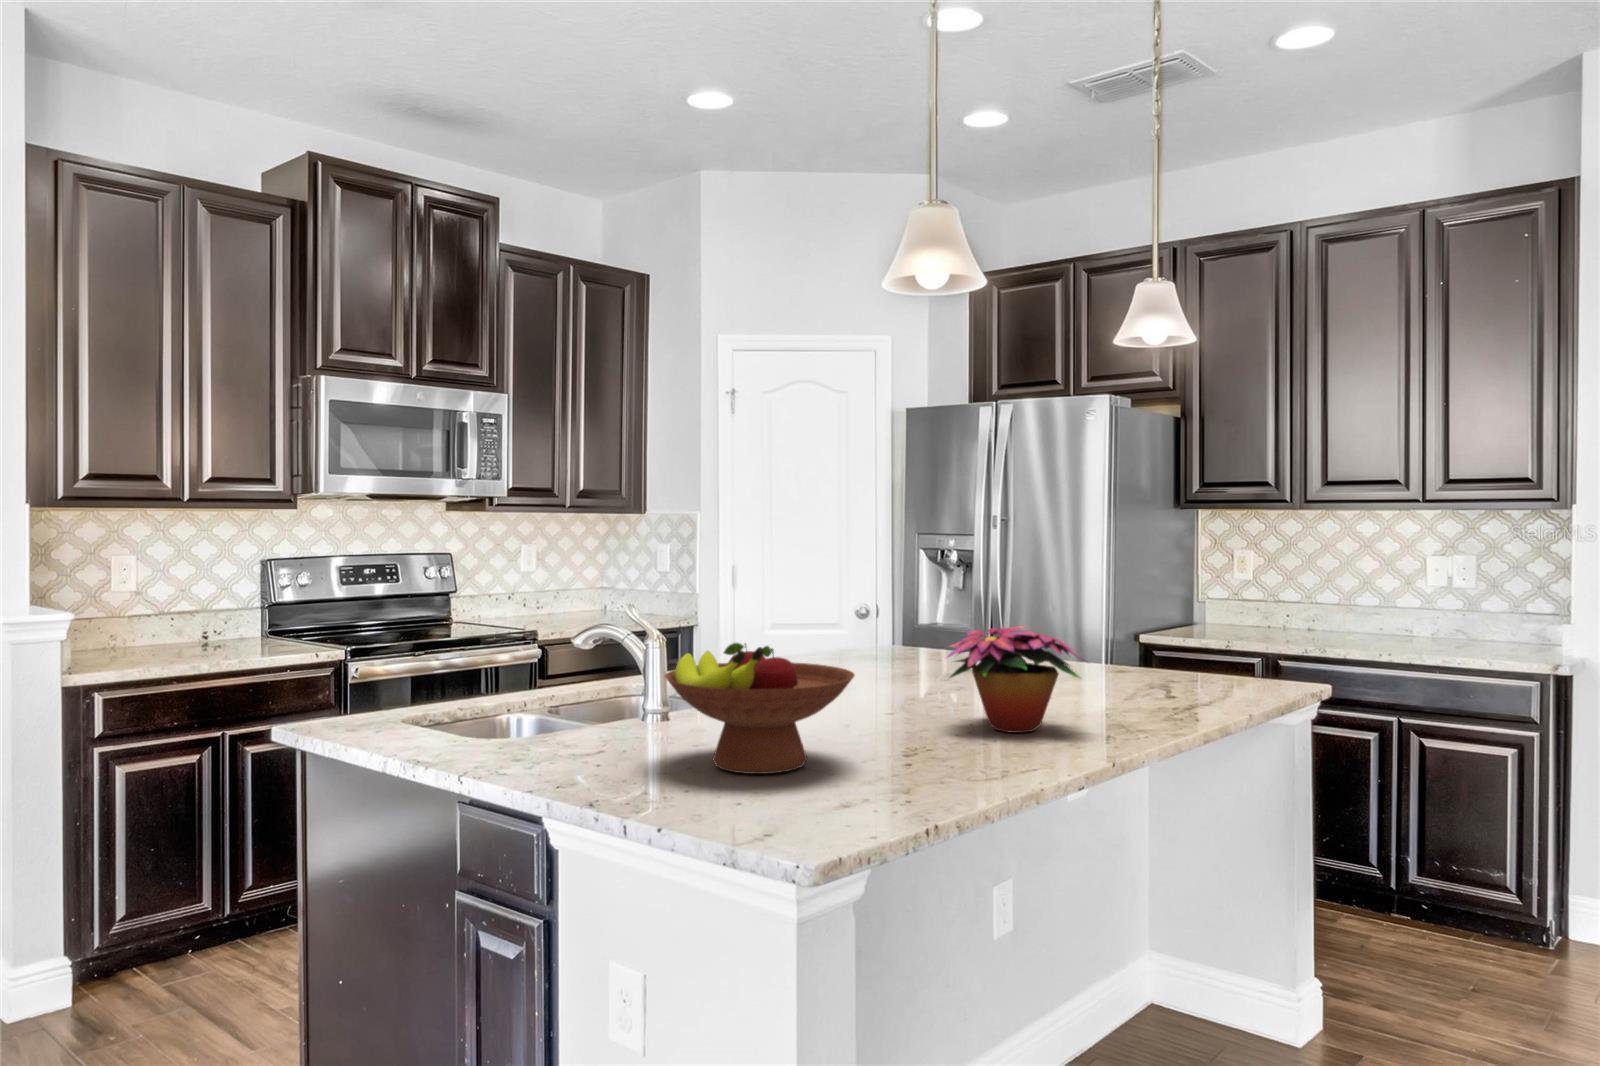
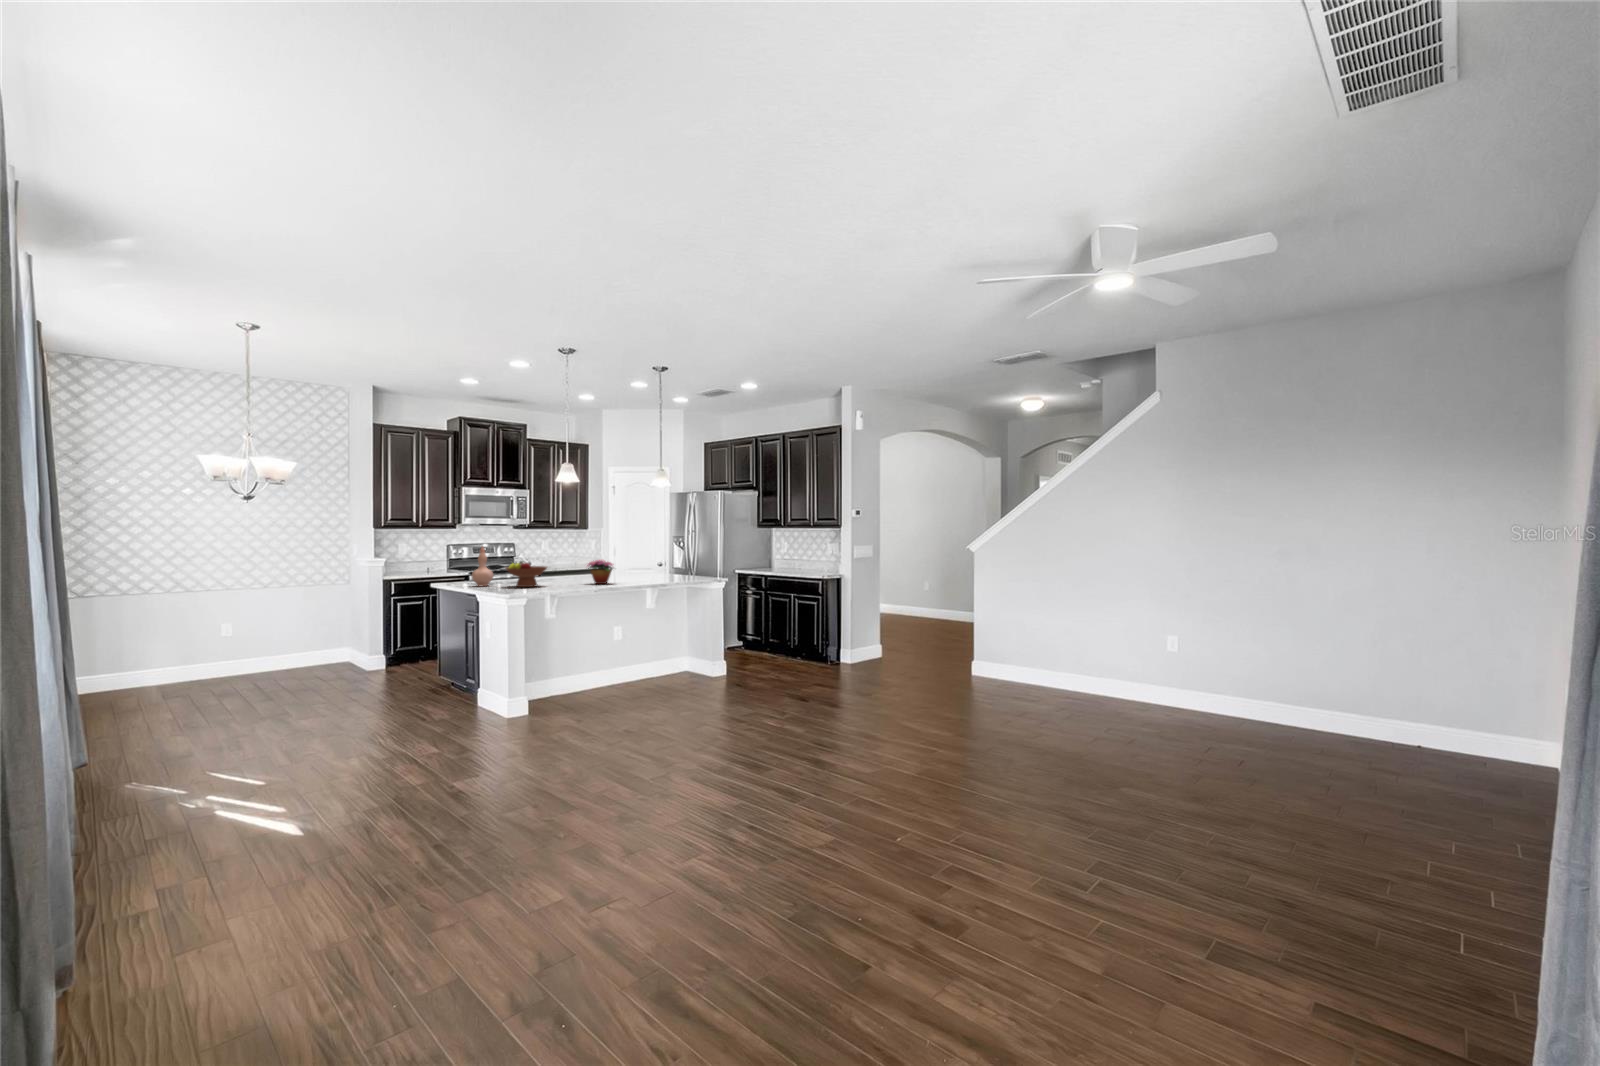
vase: none [493,574,591,767] -> present [472,547,493,586]

